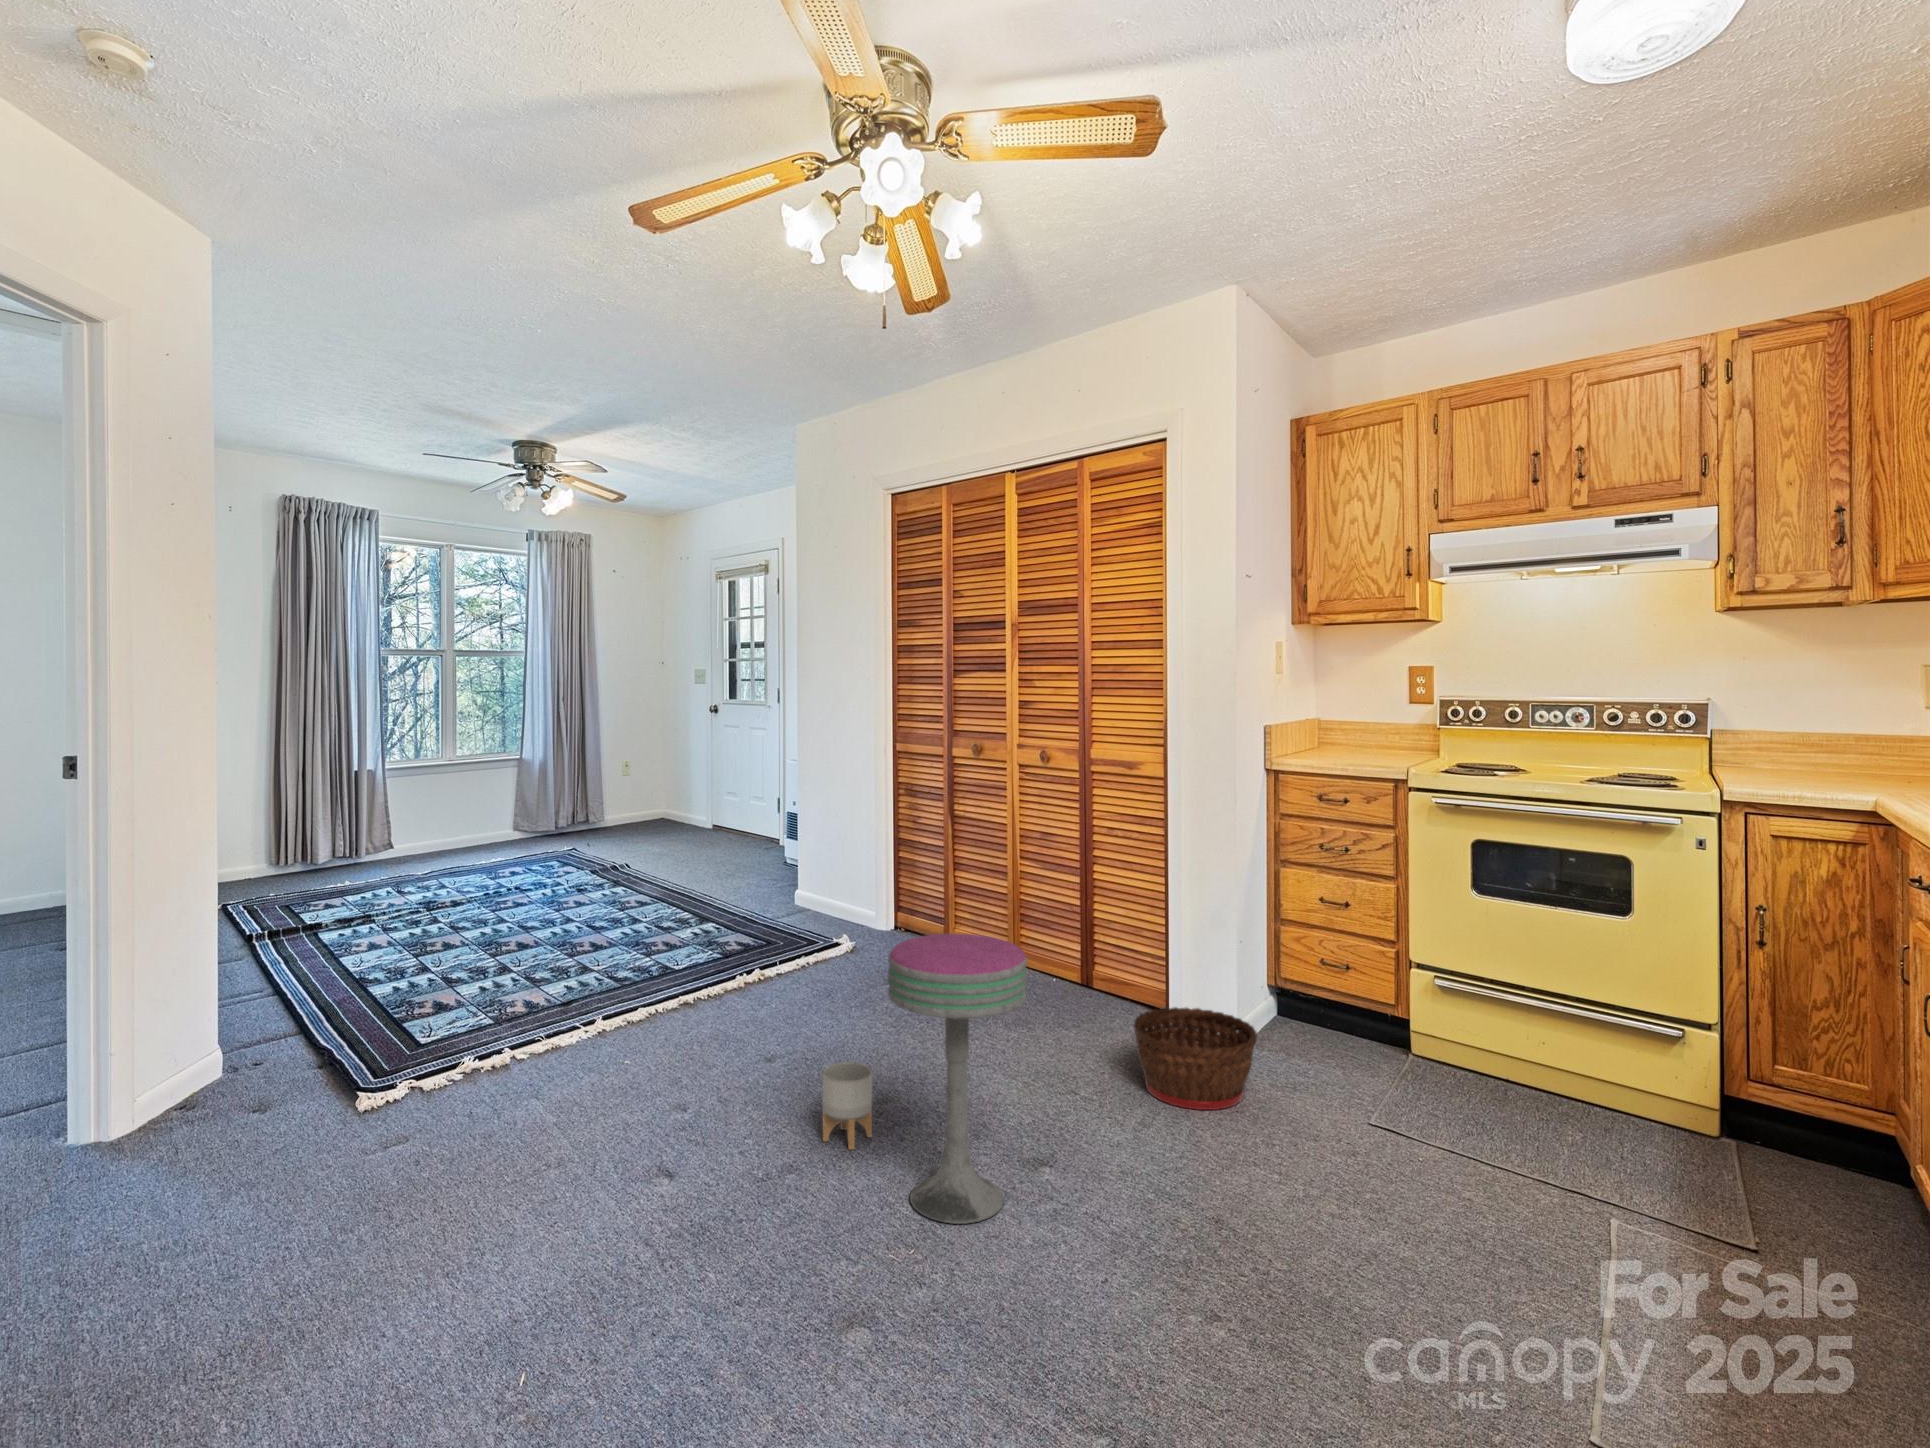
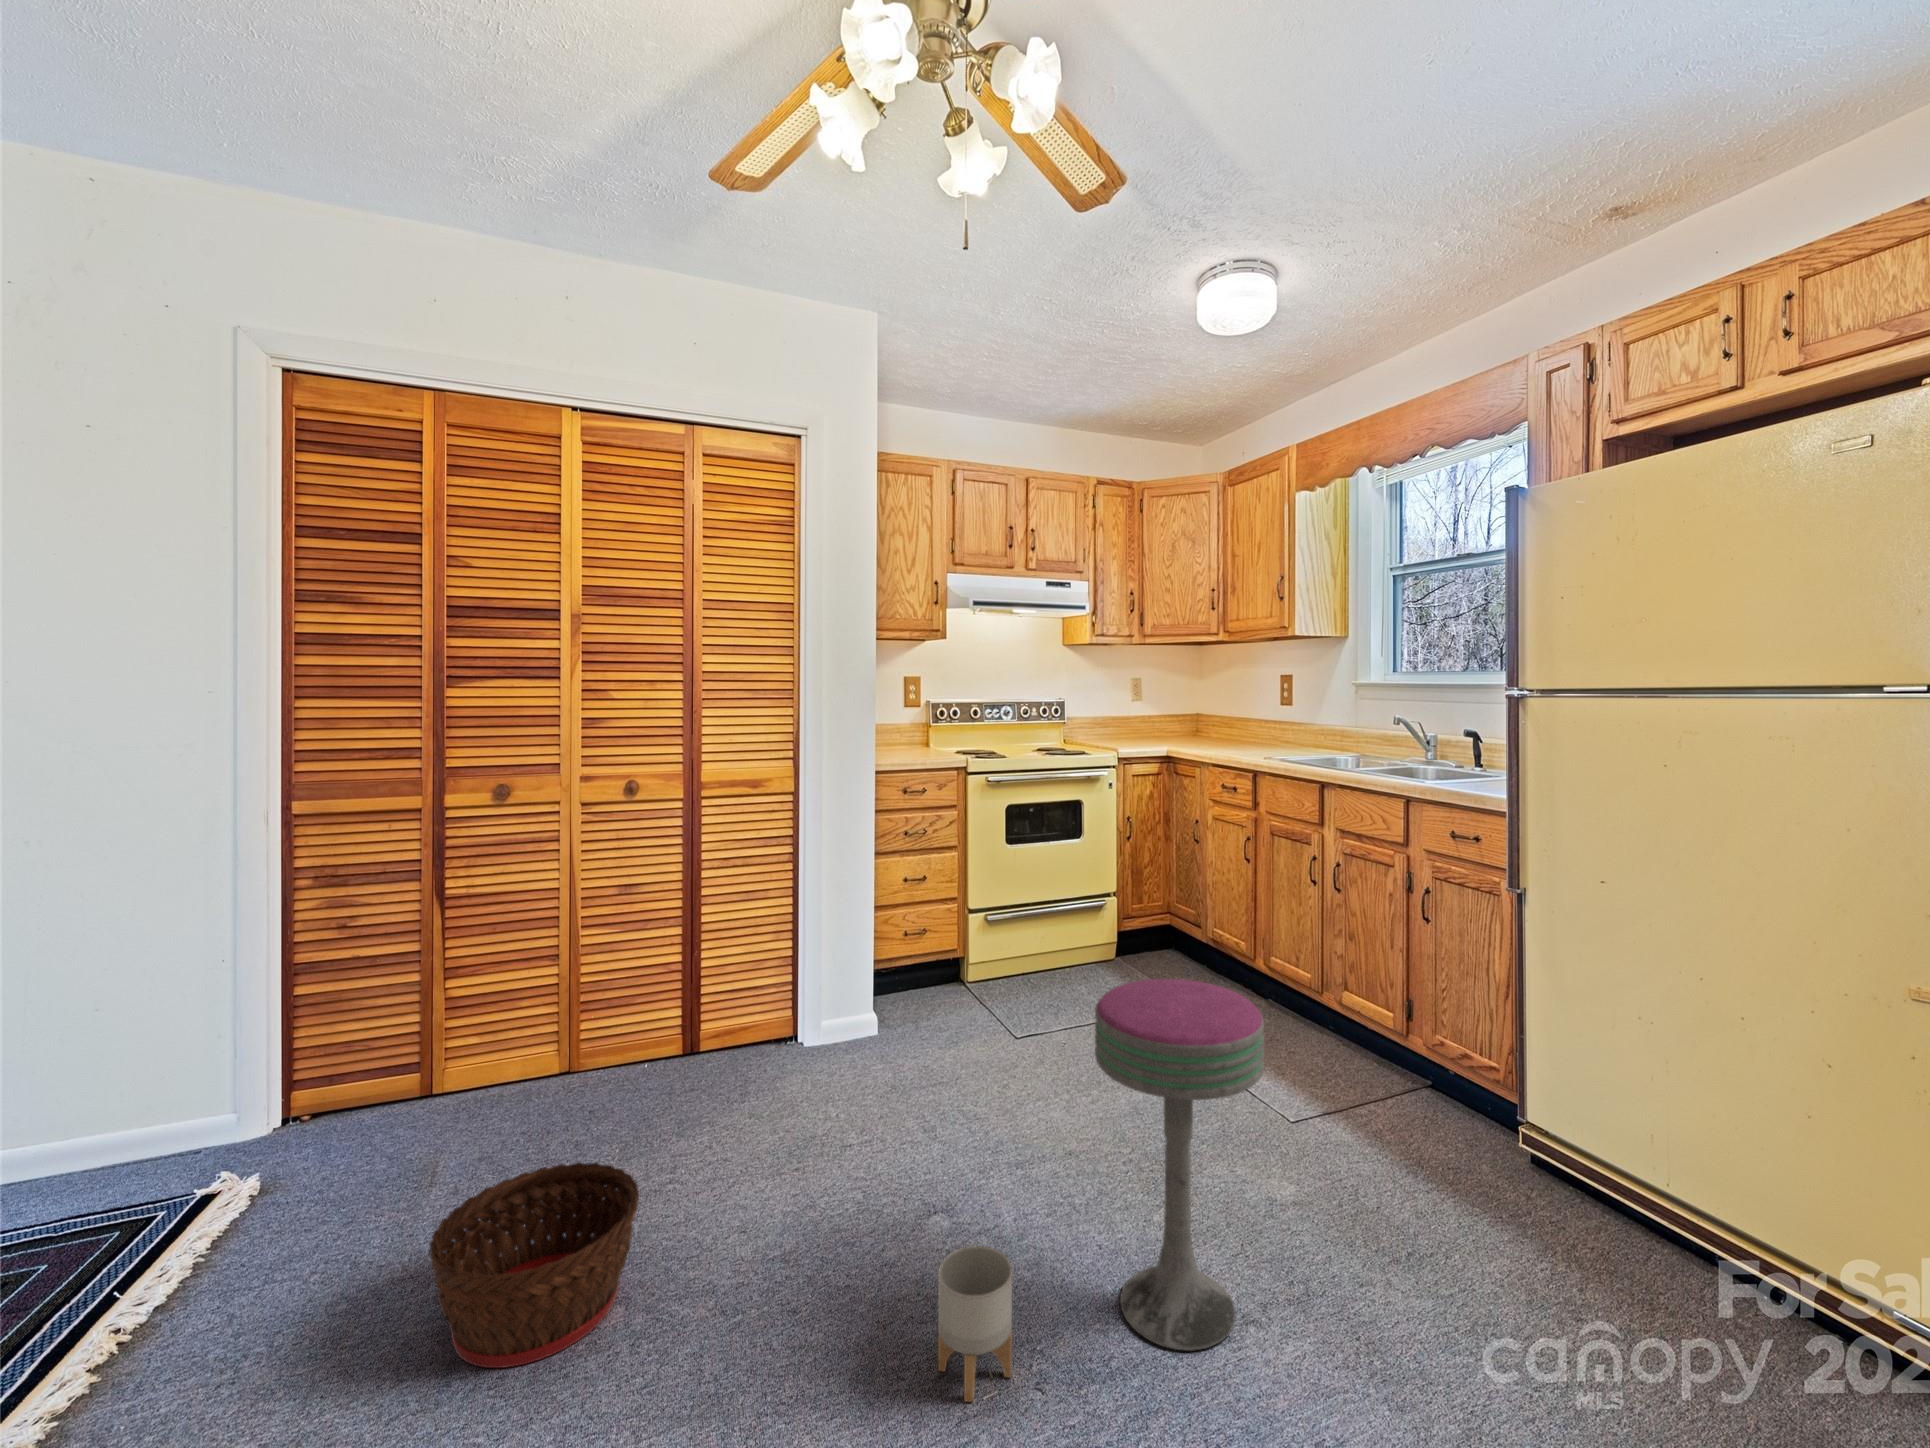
basket: present [1134,1007,1257,1110] -> present [429,1163,639,1368]

